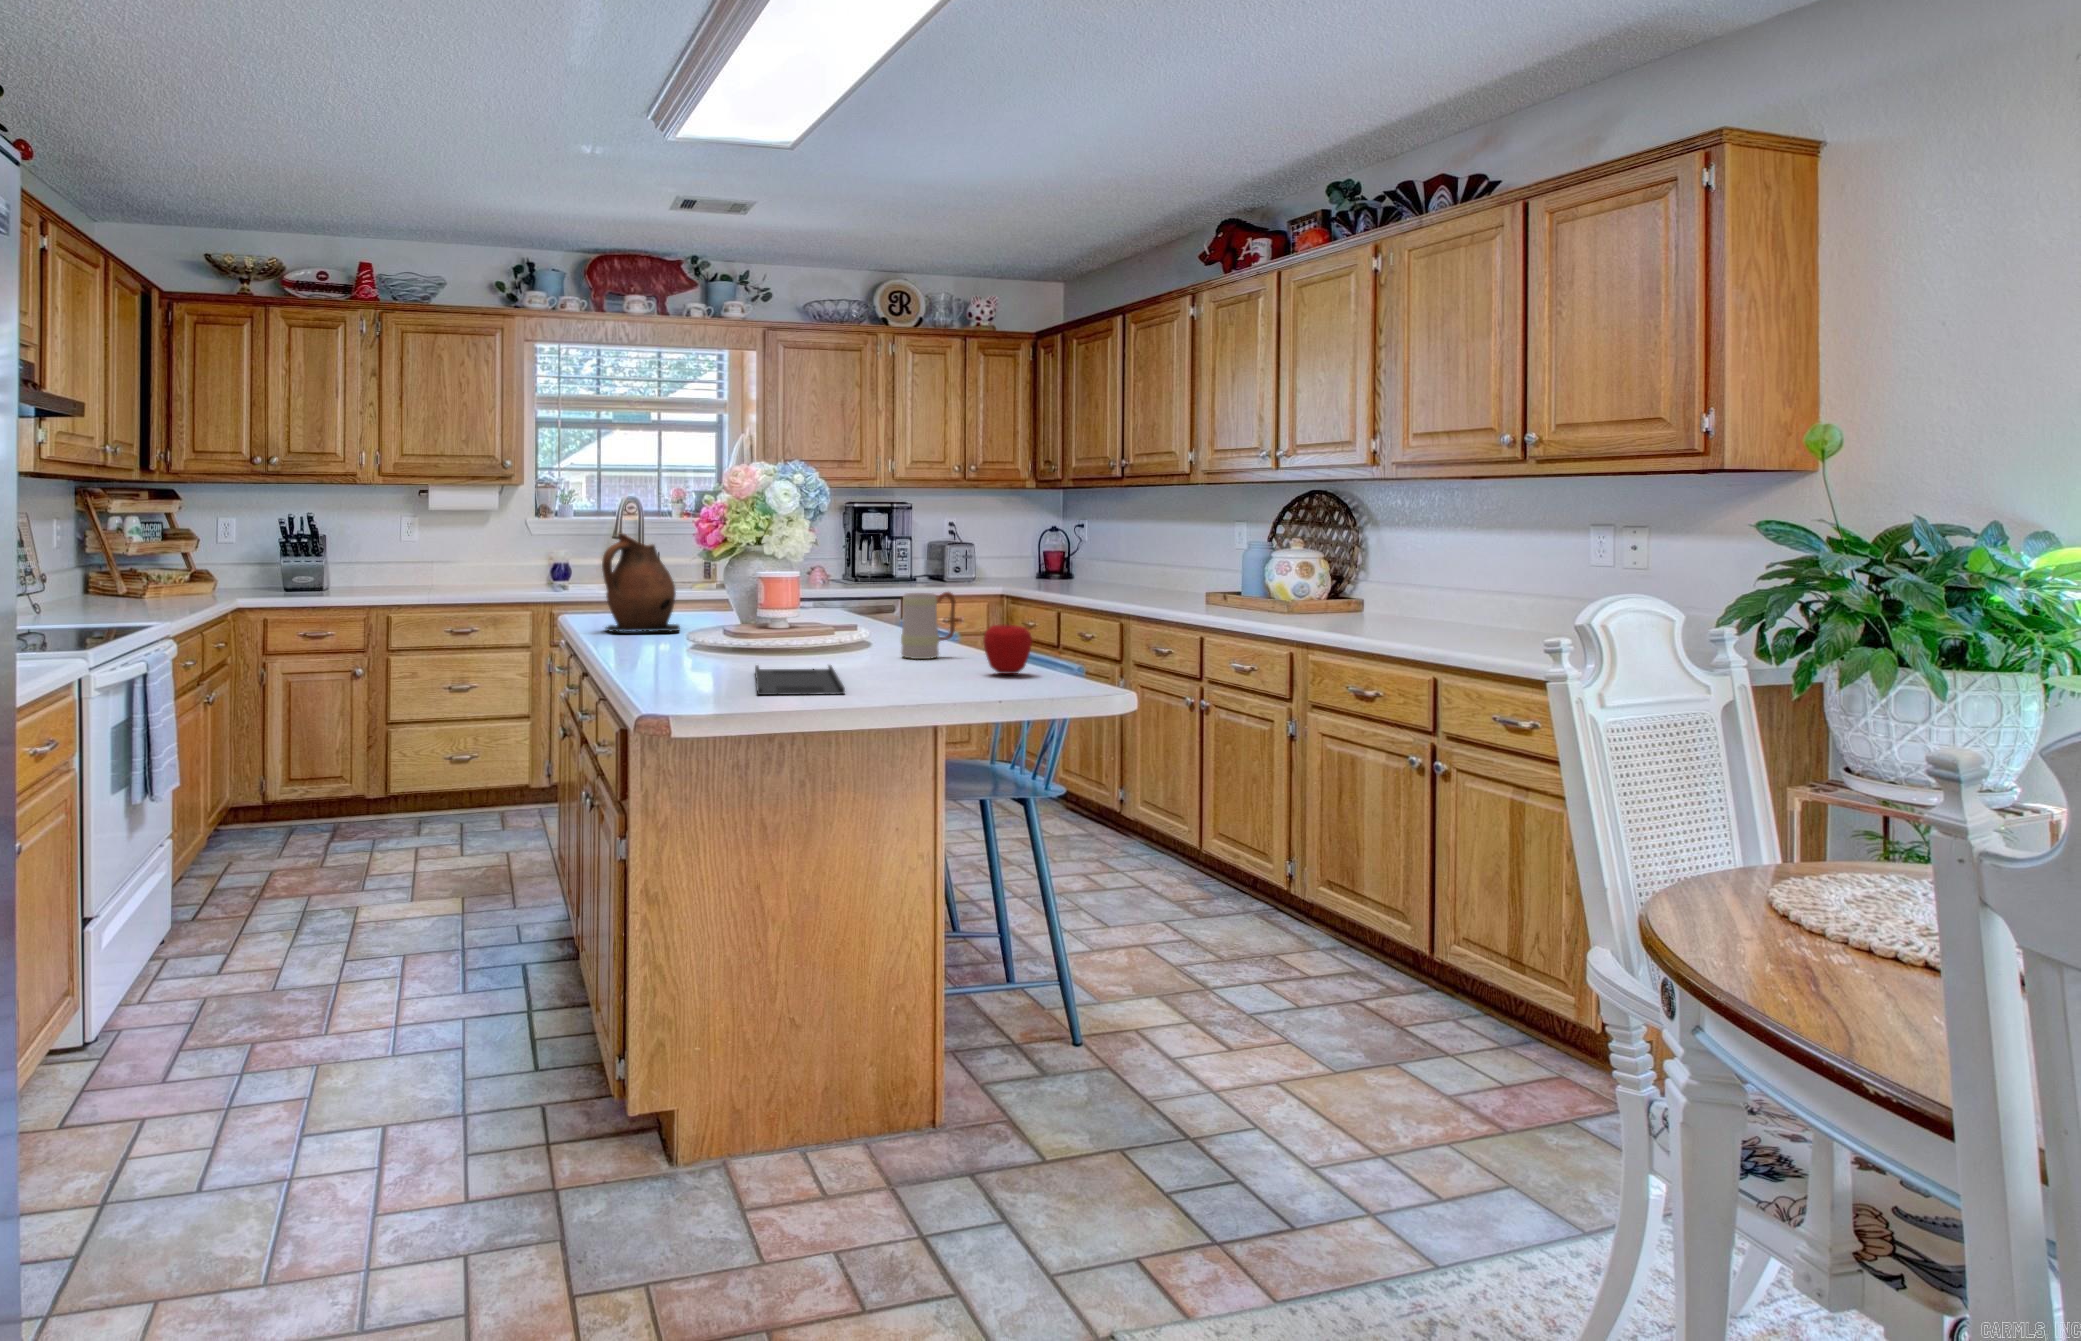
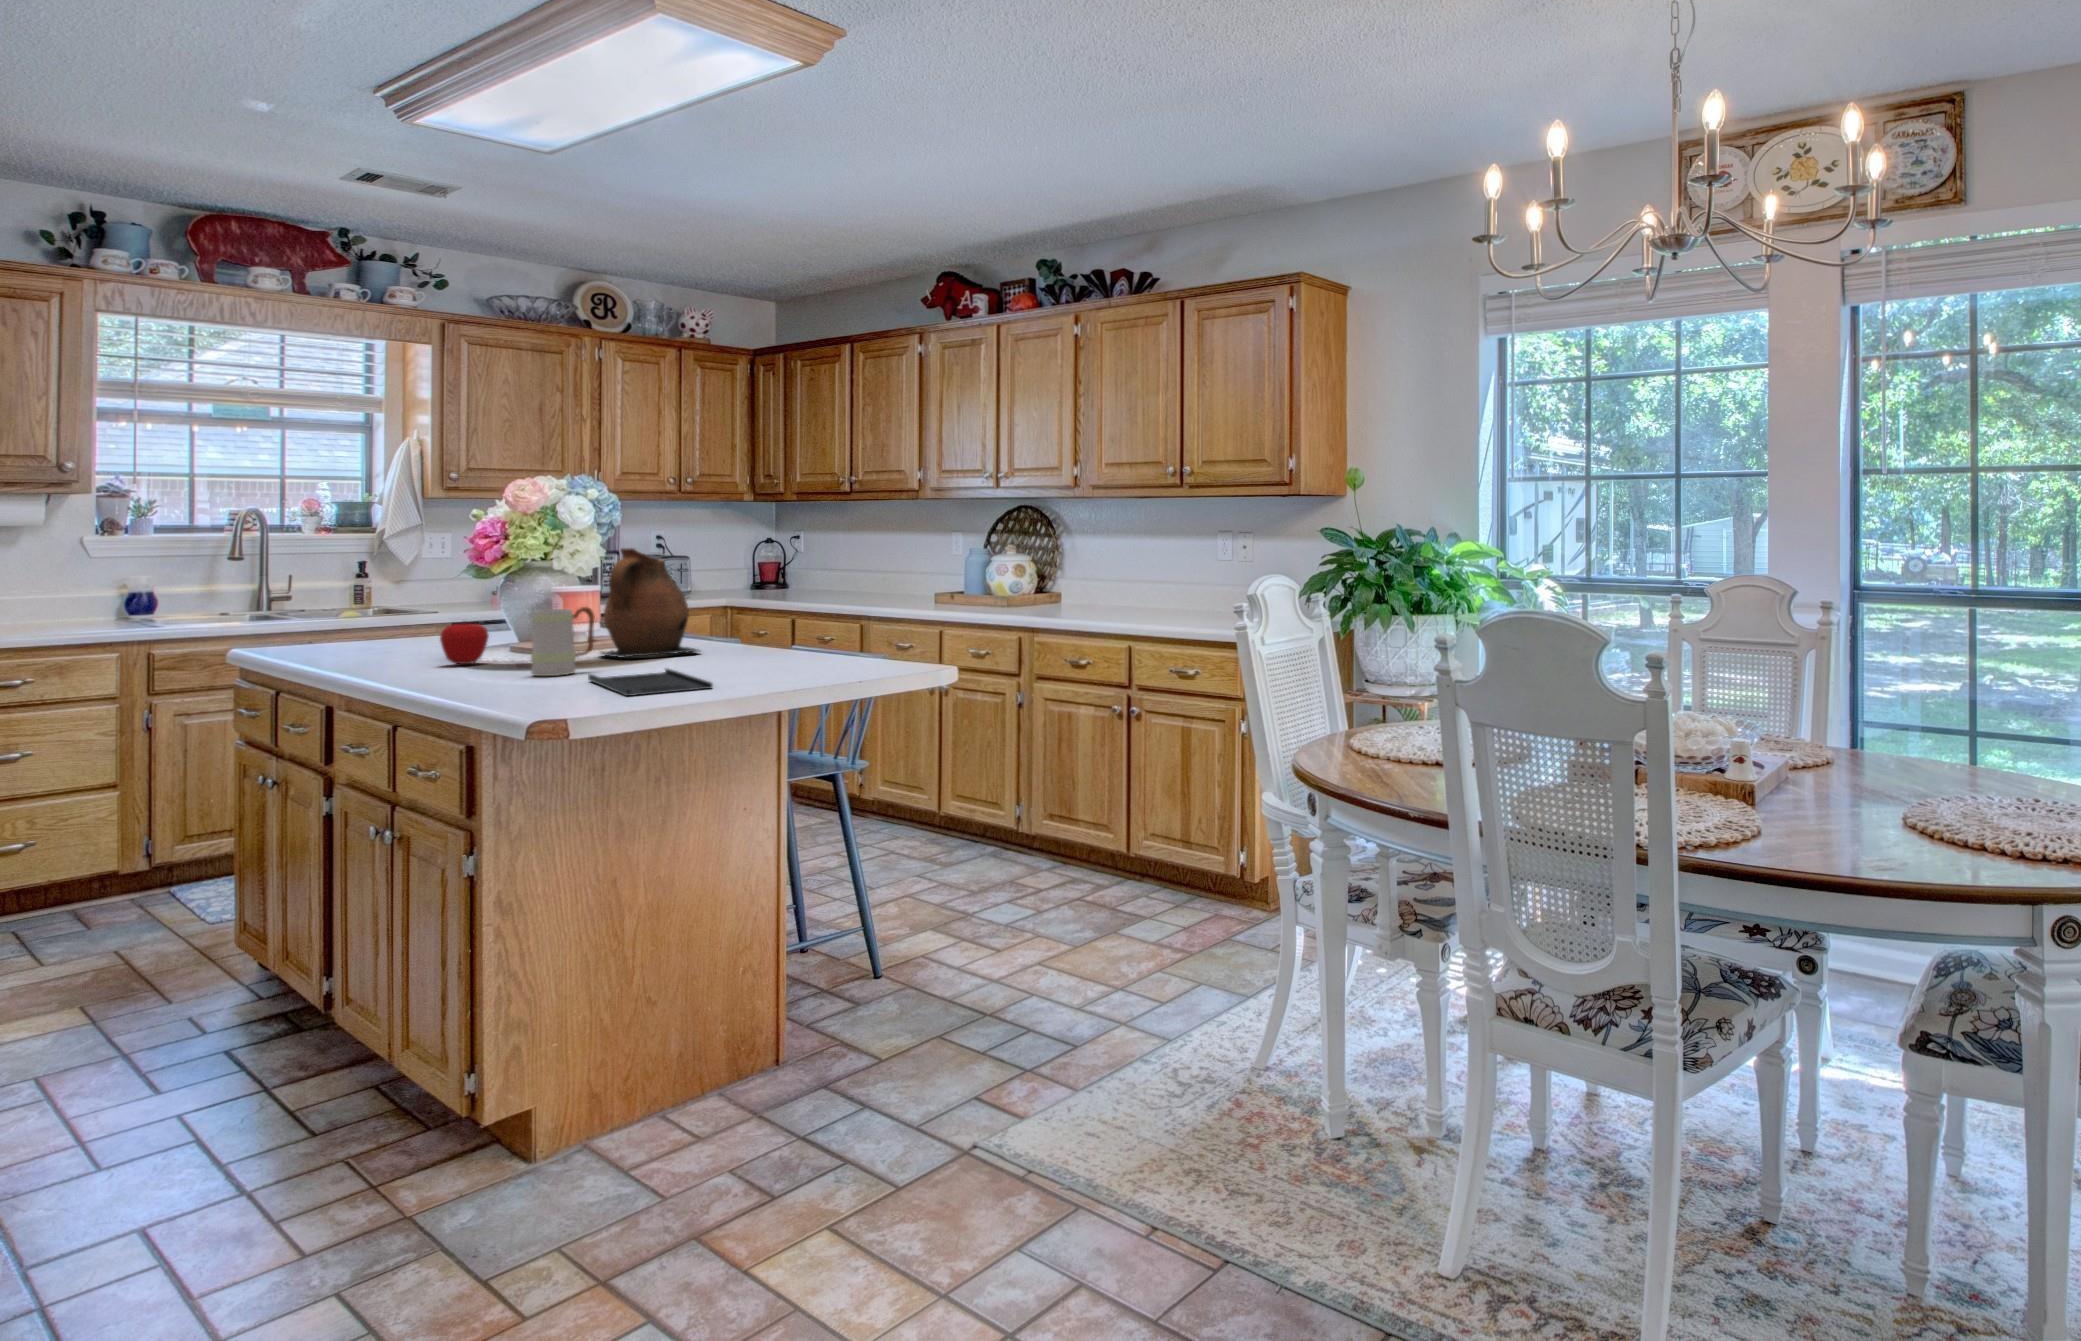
ceramic pitcher: present [602,533,680,632] -> present [600,548,698,657]
mug: present [901,592,956,659] -> present [531,607,594,676]
apple: present [983,624,1032,674] -> present [440,623,489,664]

